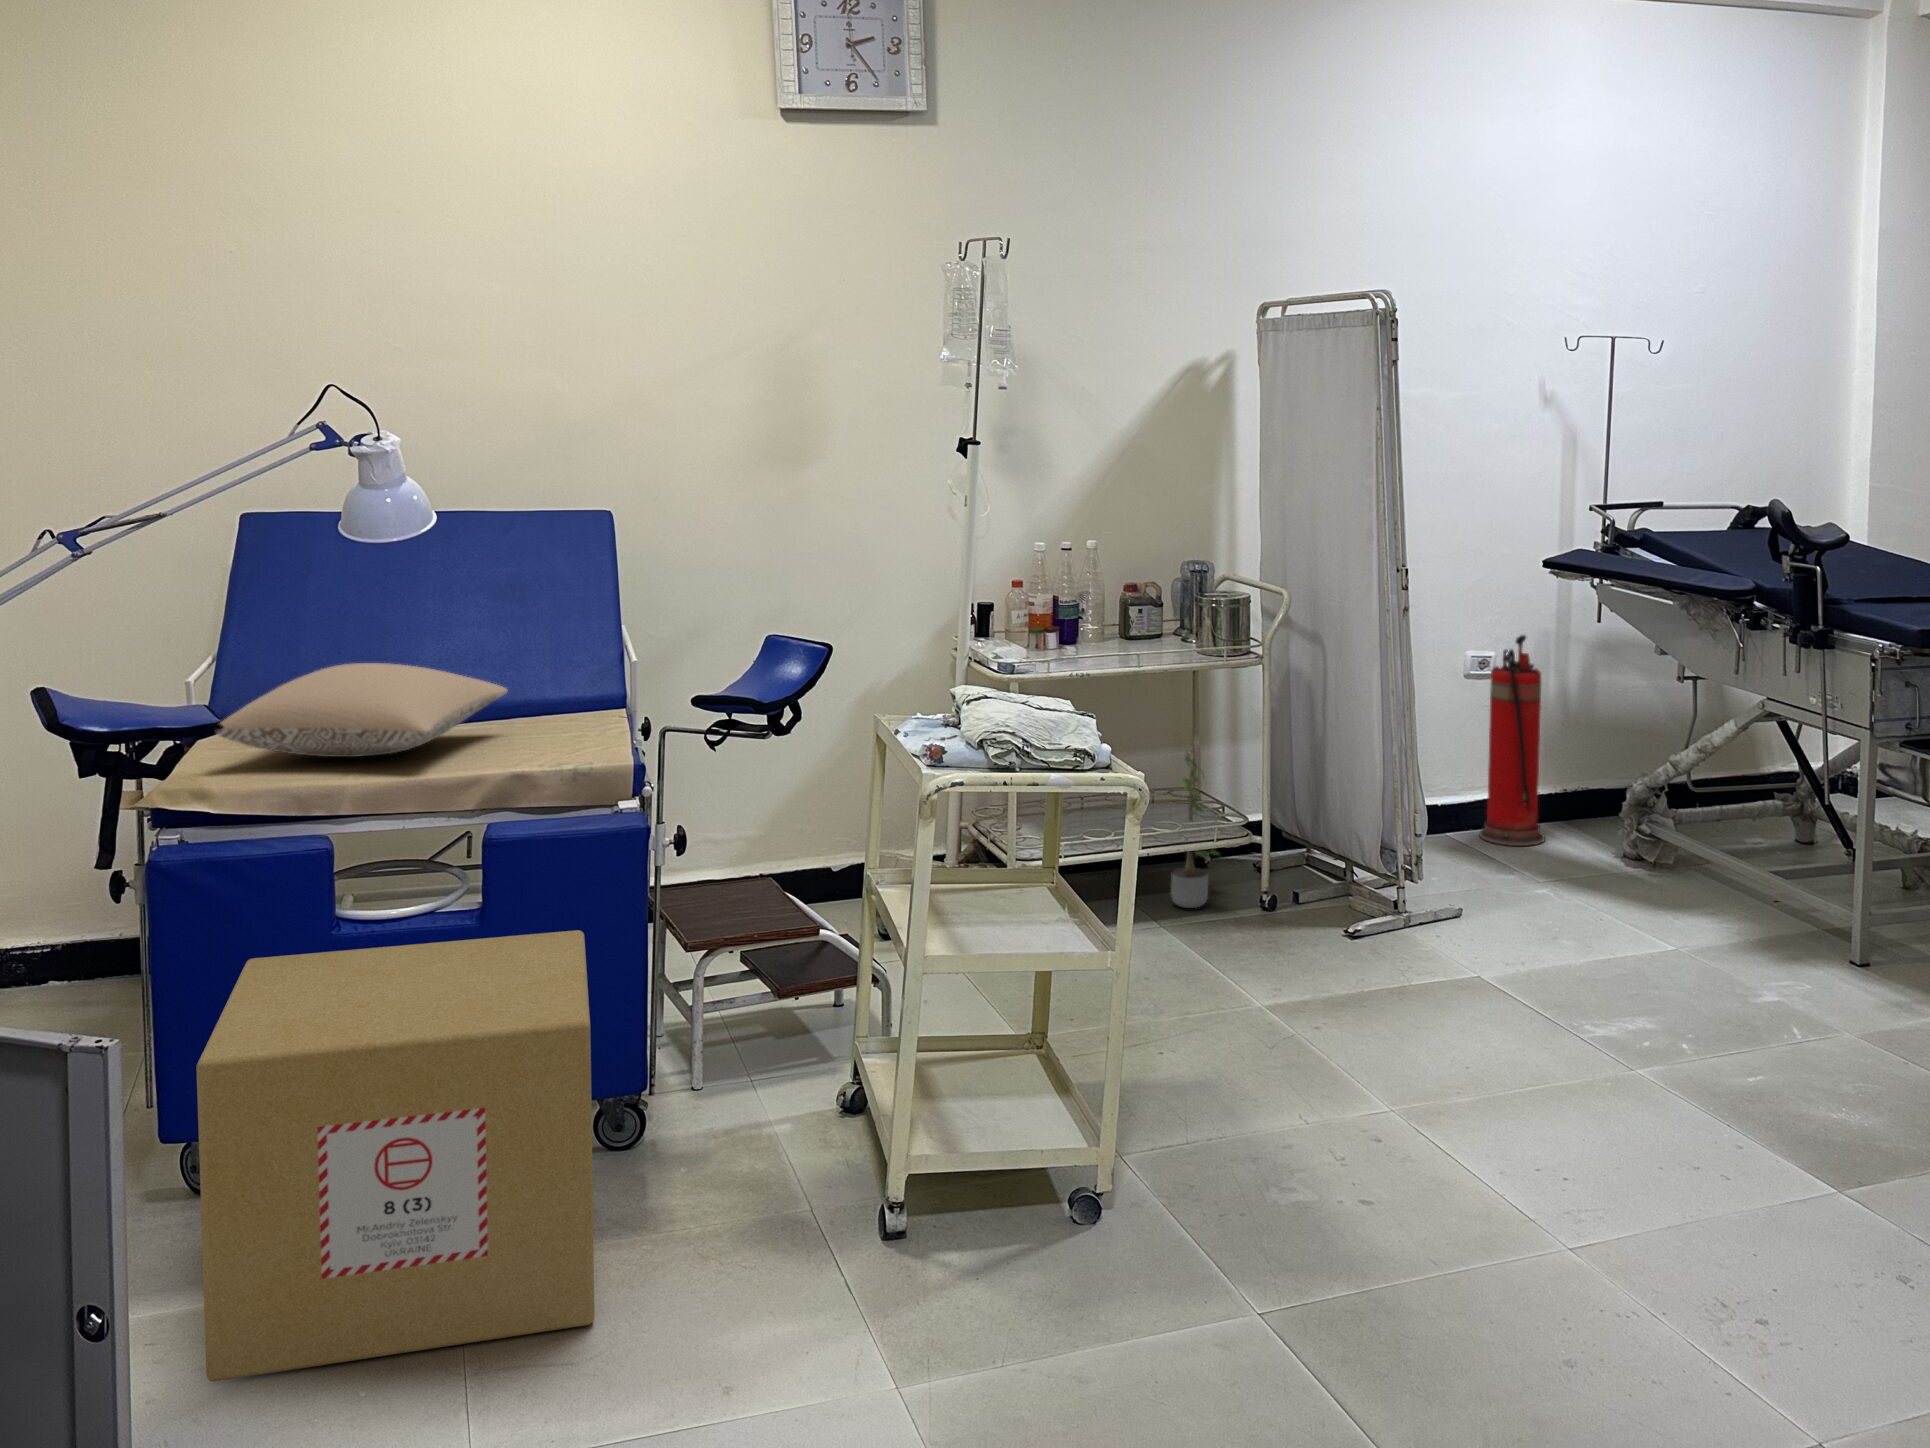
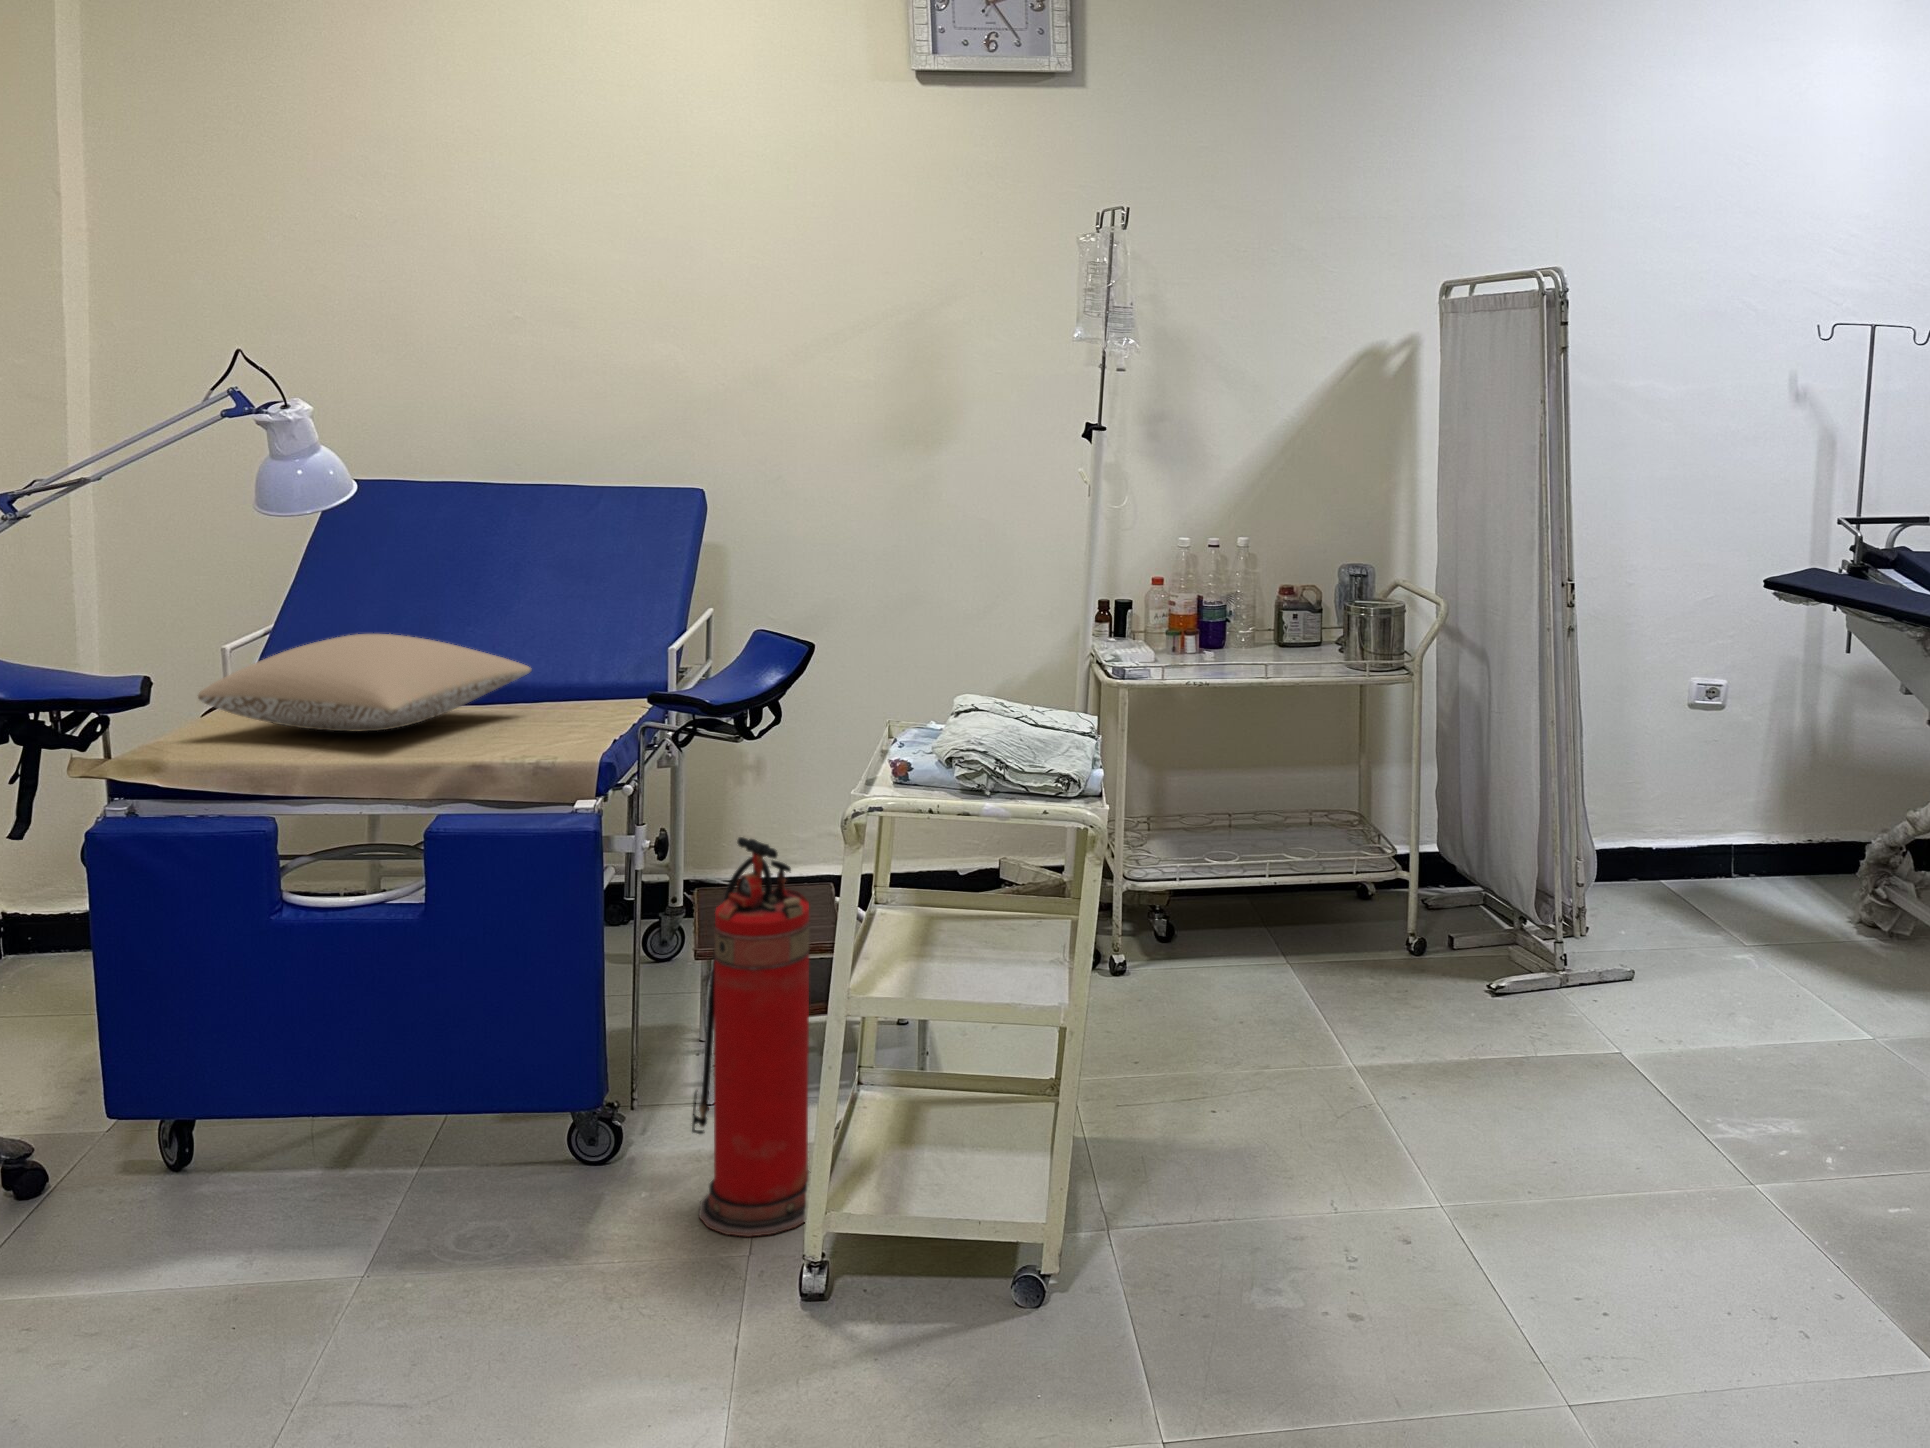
fire extinguisher: present [1479,635,1545,846] -> present [692,837,810,1237]
potted plant: present [1171,749,1218,908] -> none [1304,760,1373,945]
cardboard box: present [197,930,594,1381] -> none [8,934,525,1401]

